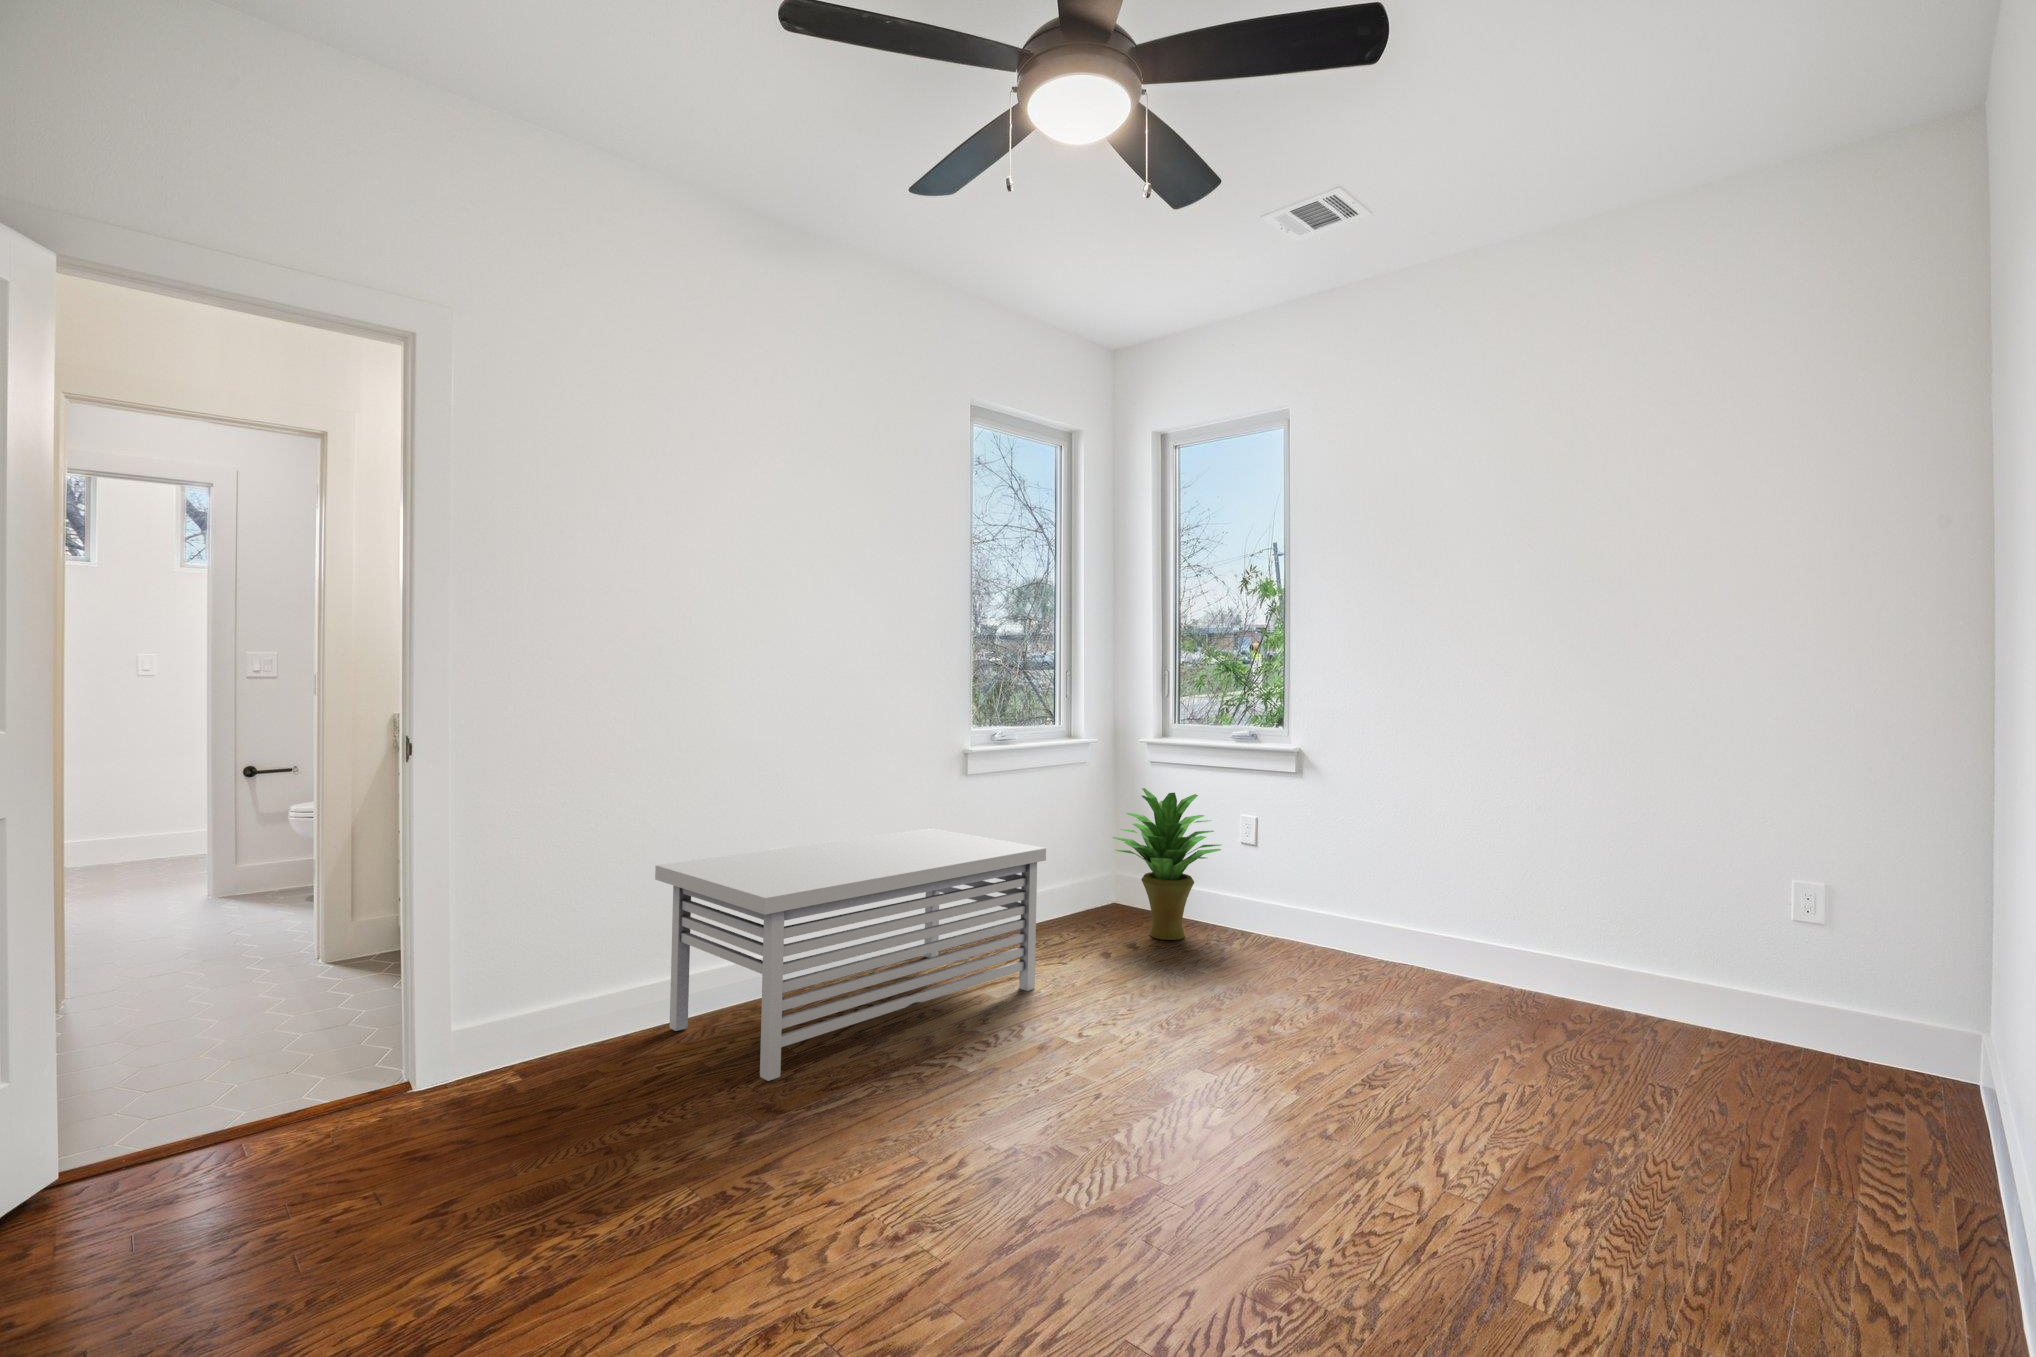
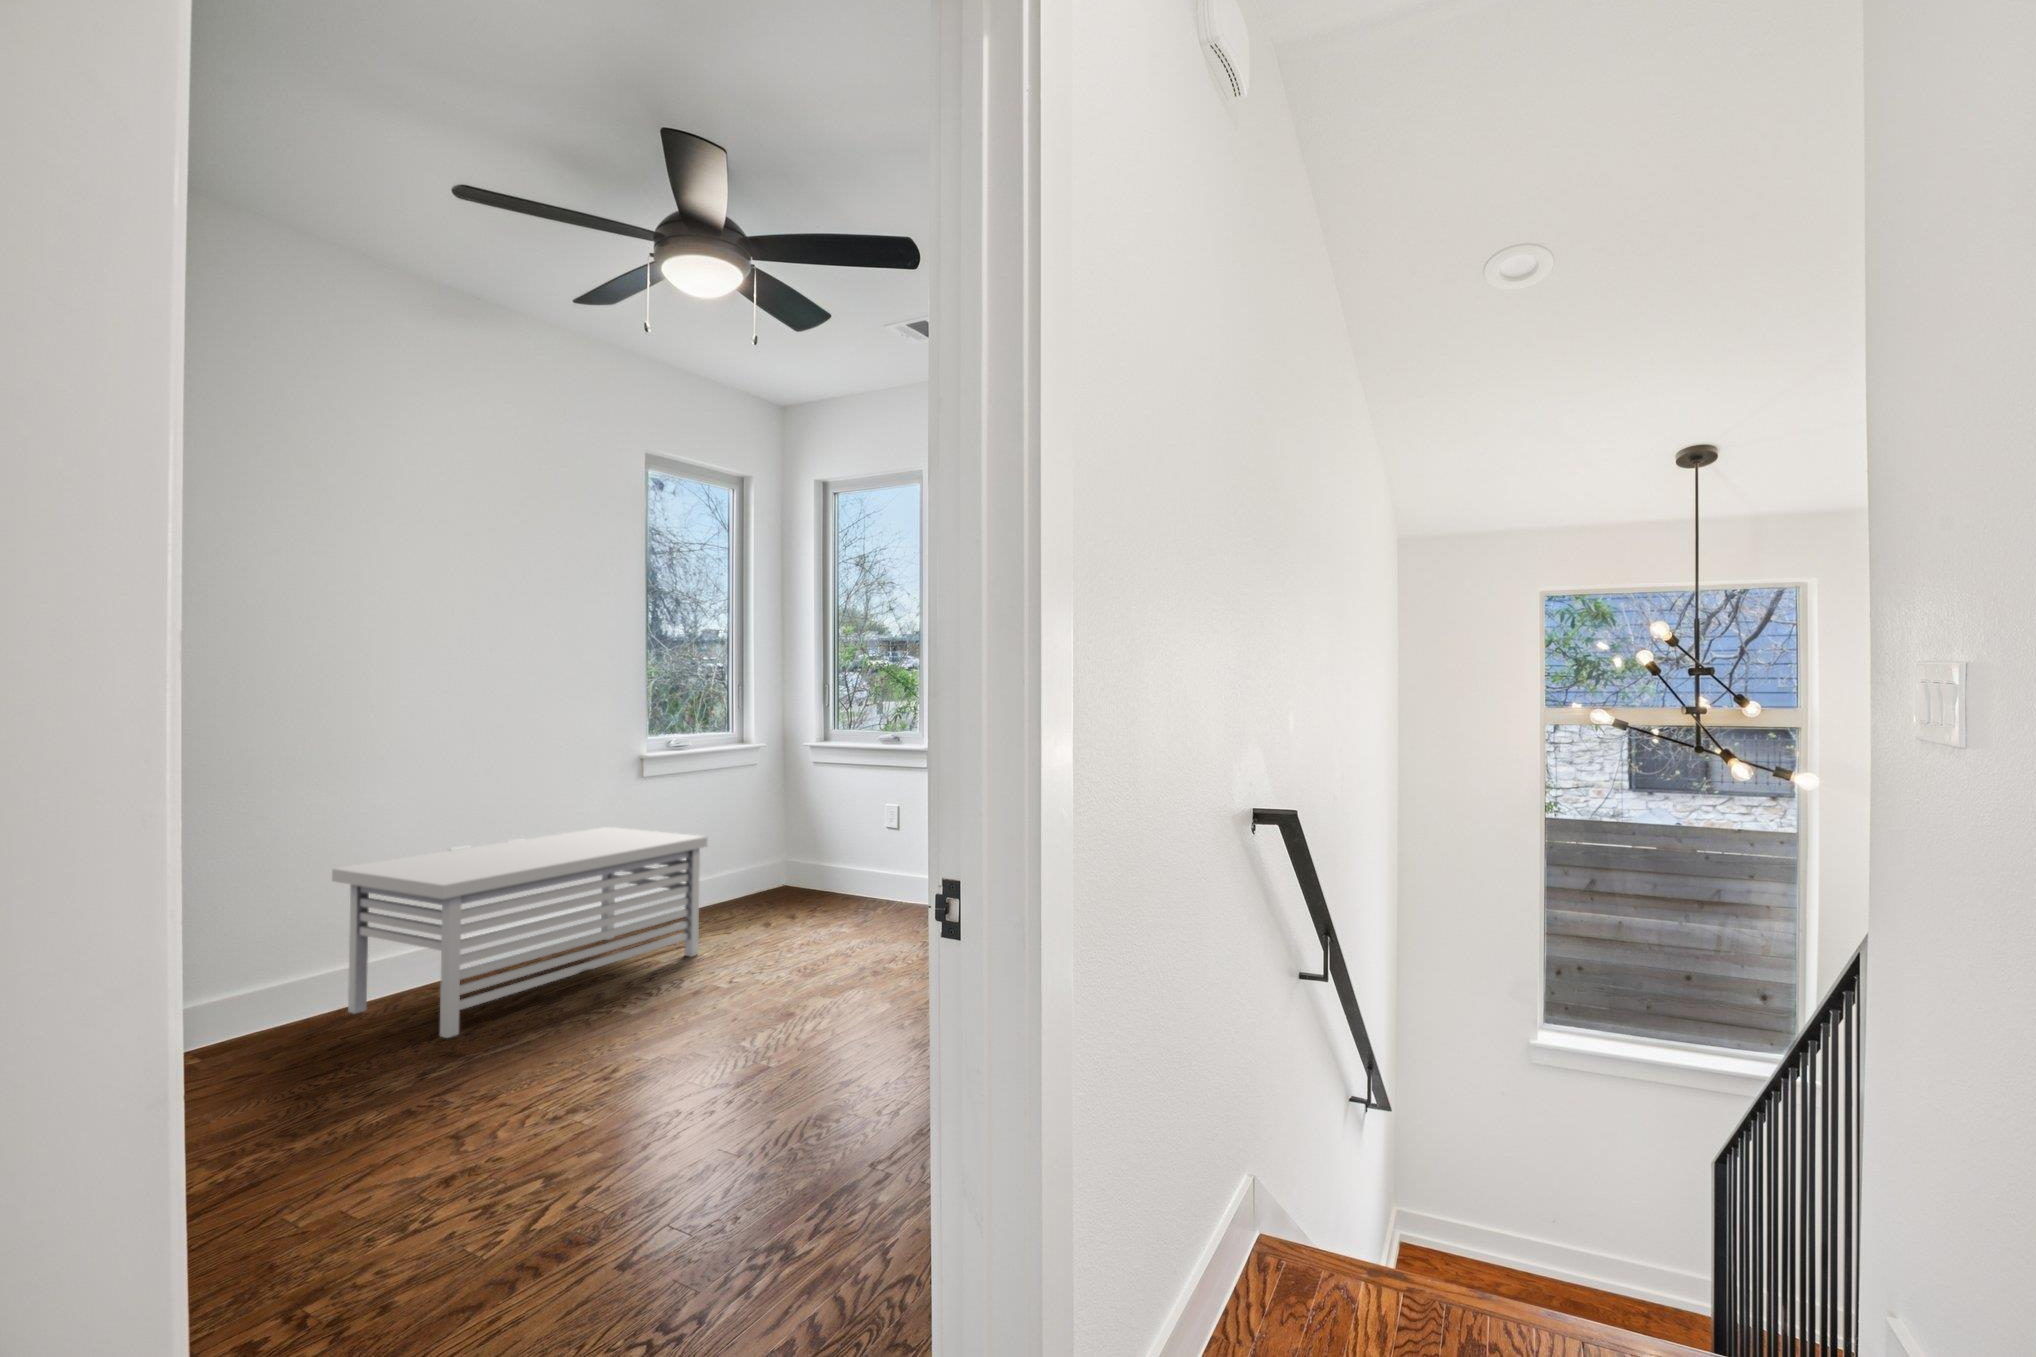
potted plant: present [1113,788,1221,940] -> none [777,784,870,910]

